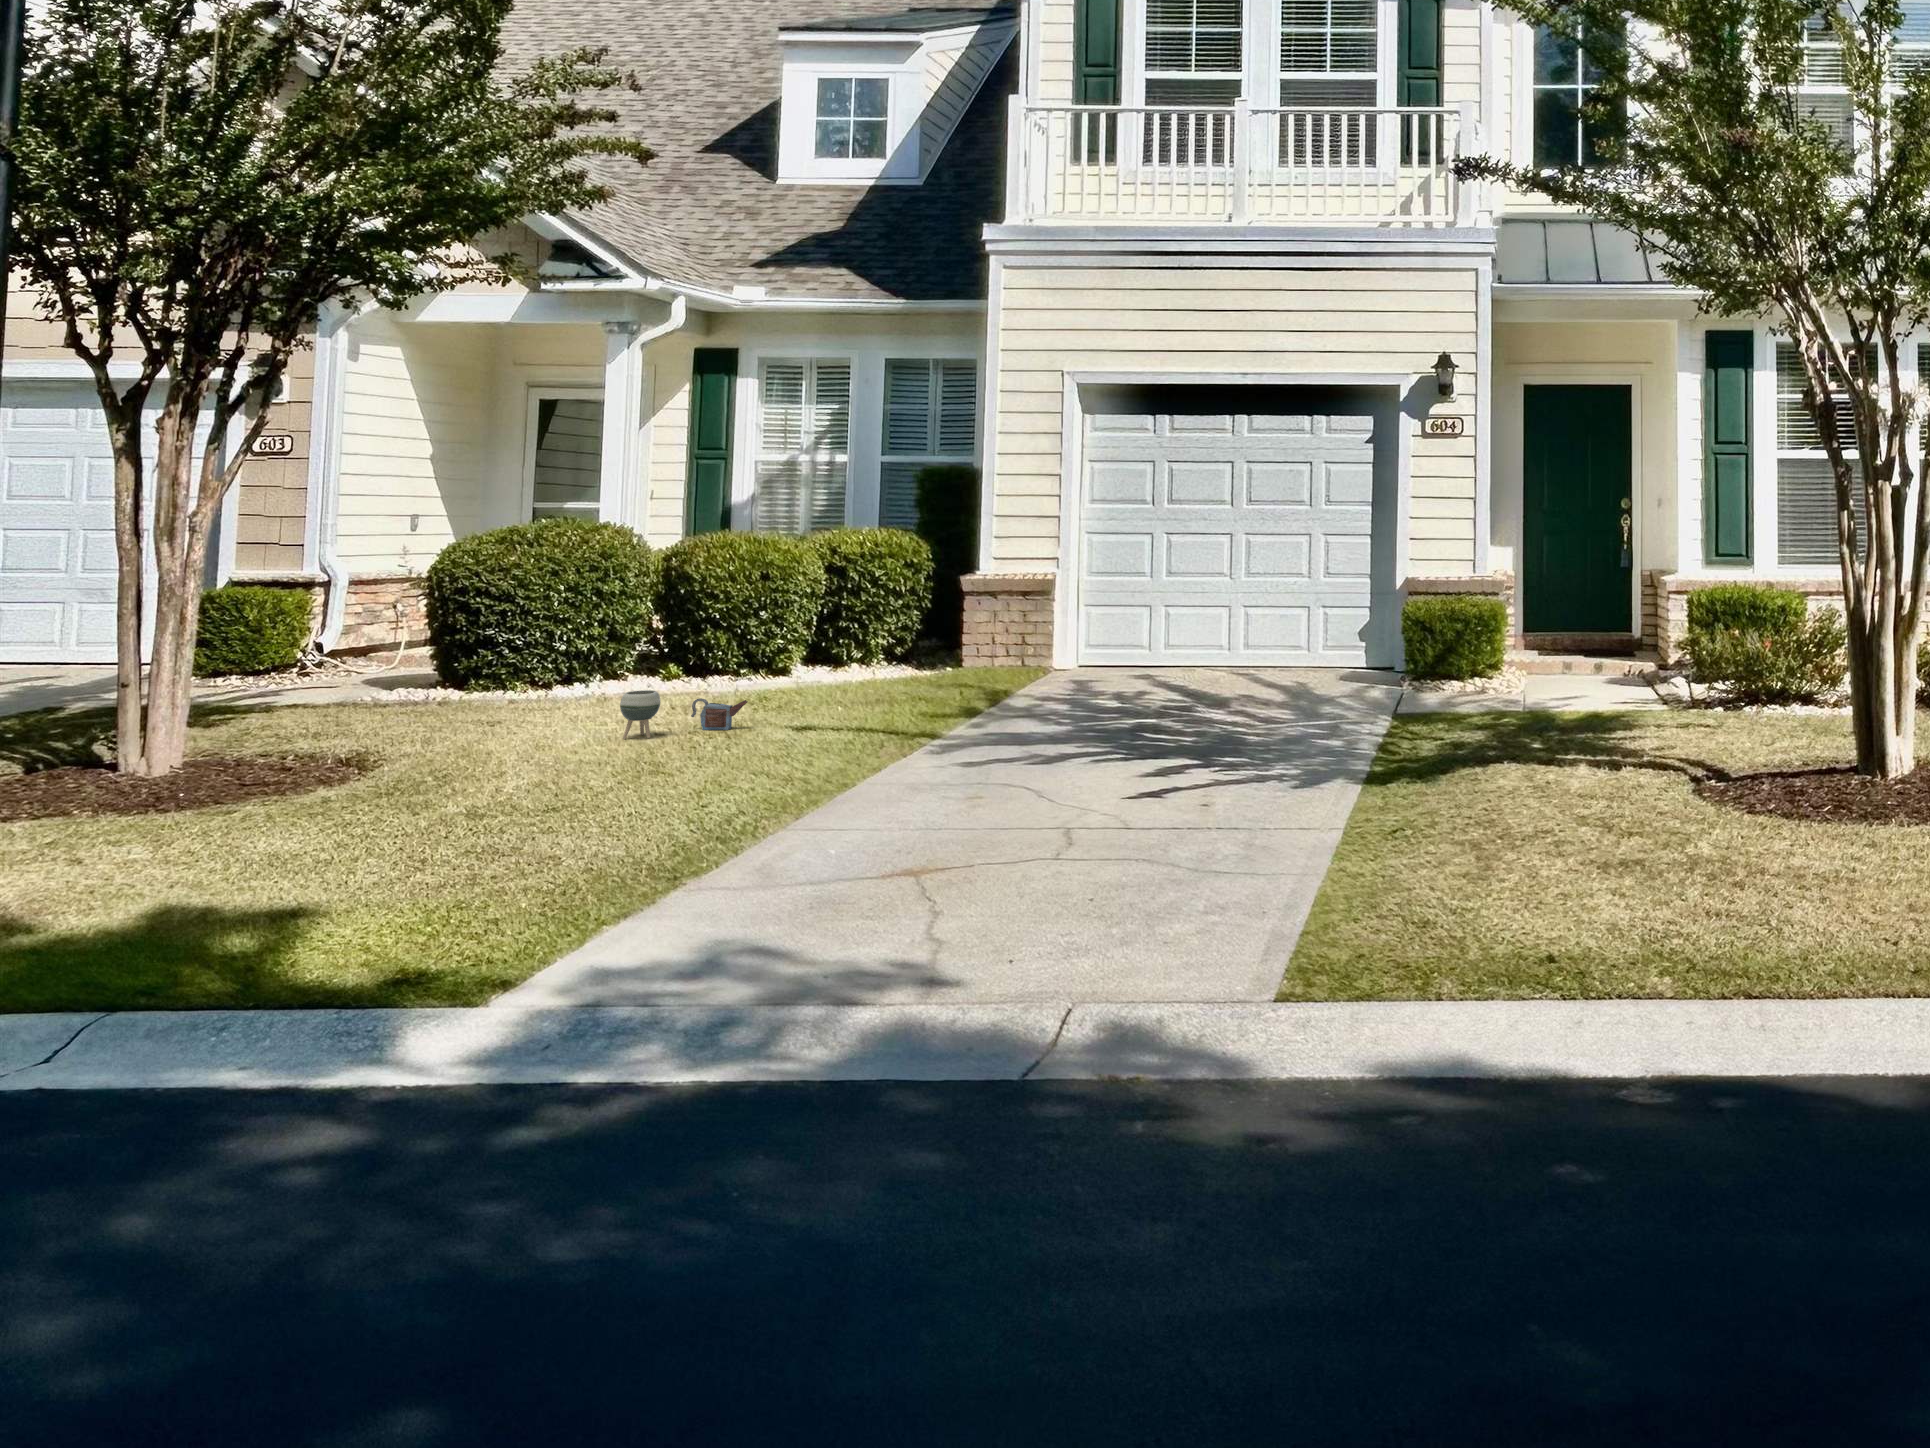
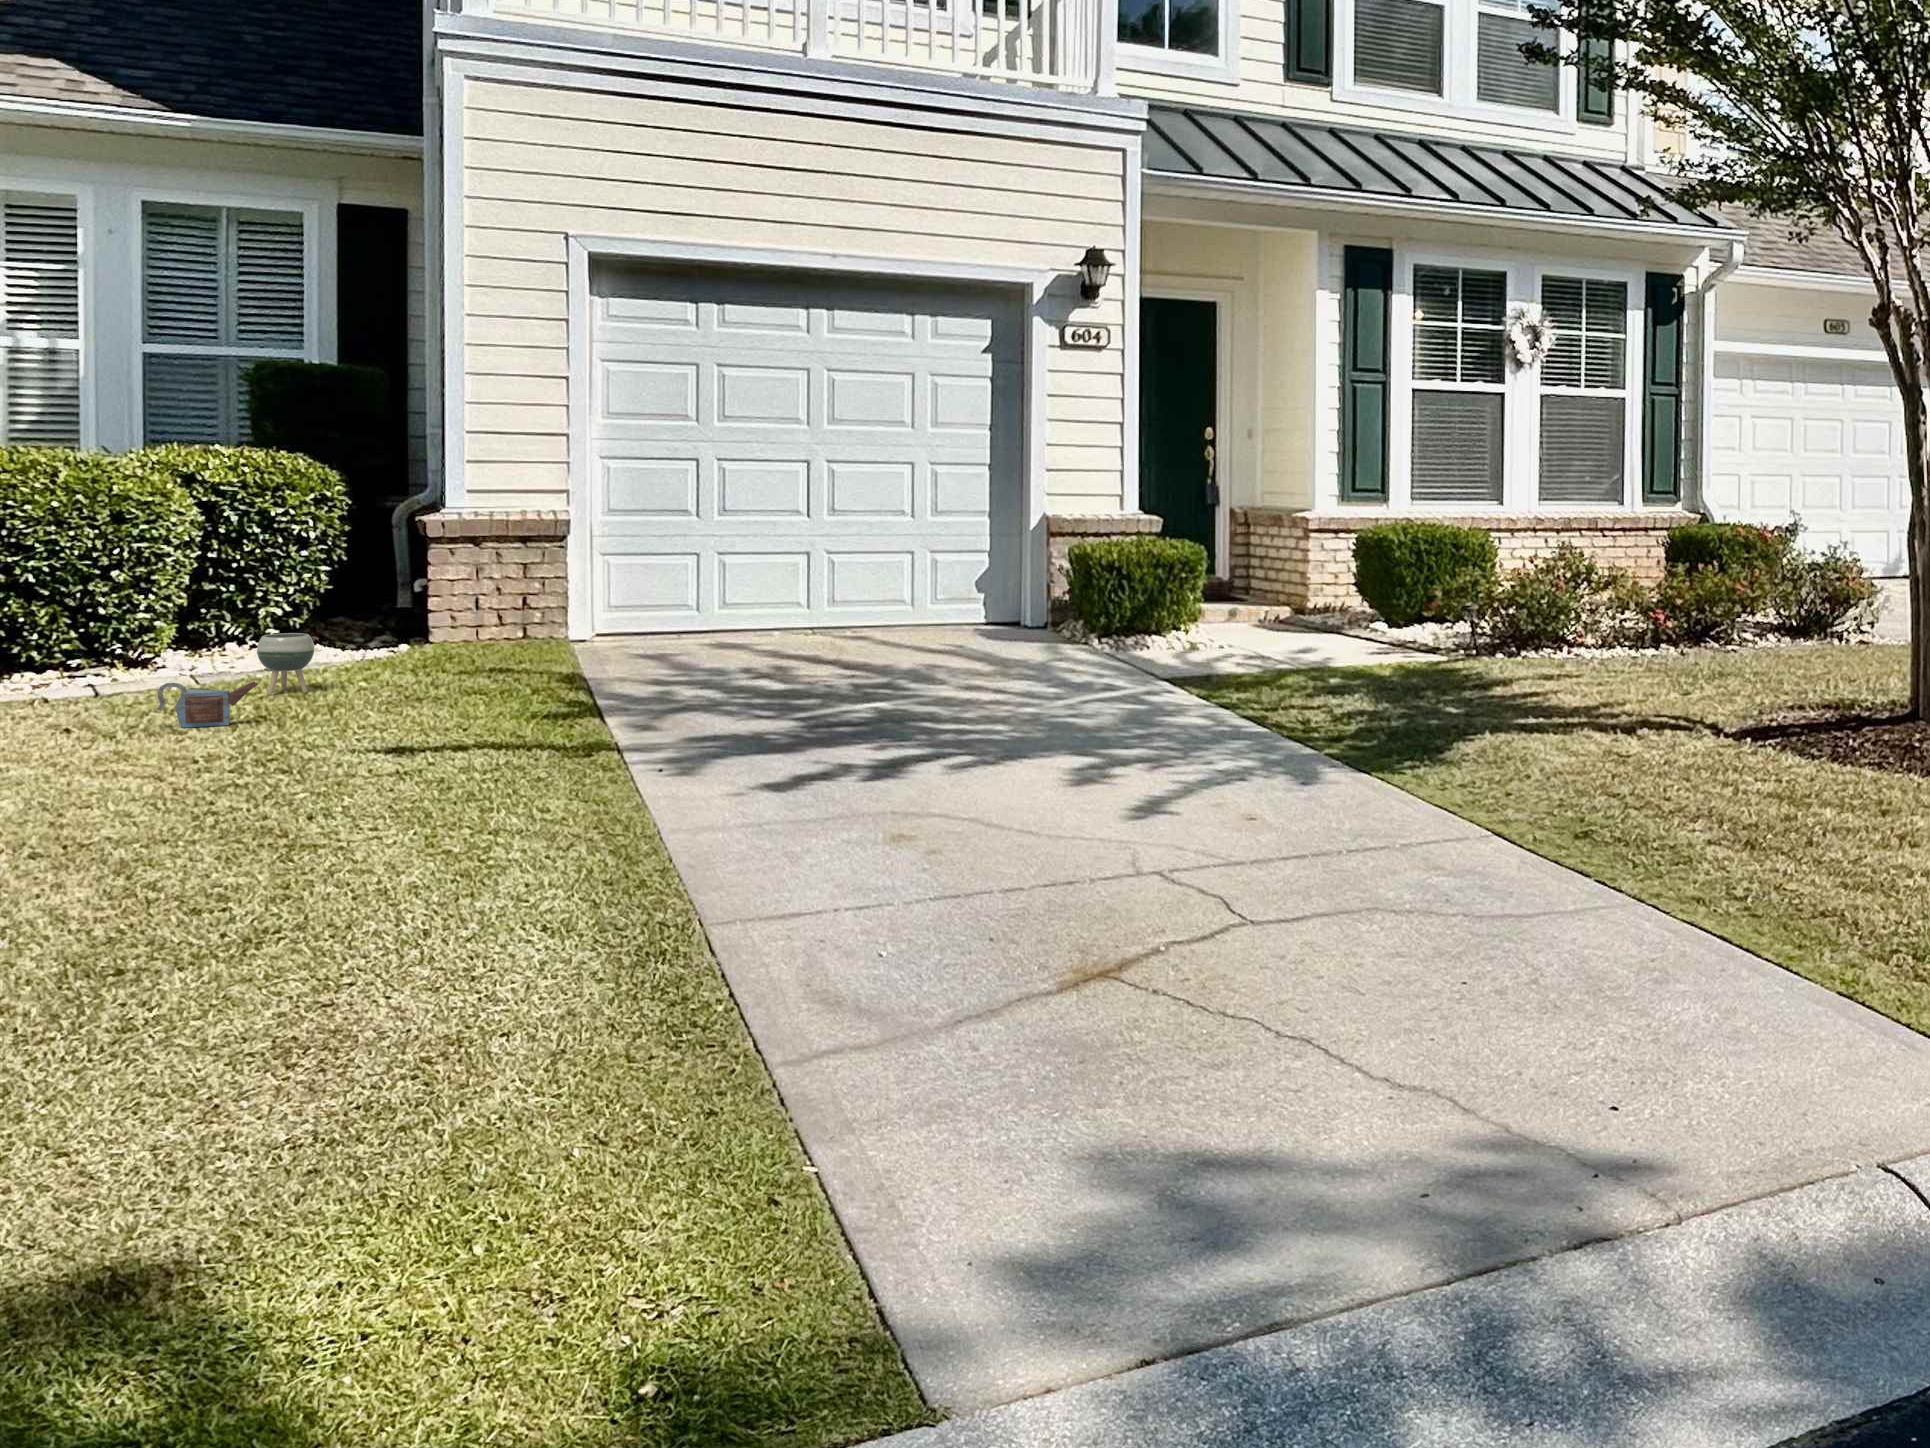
planter: present [620,690,660,739] -> present [257,633,314,695]

